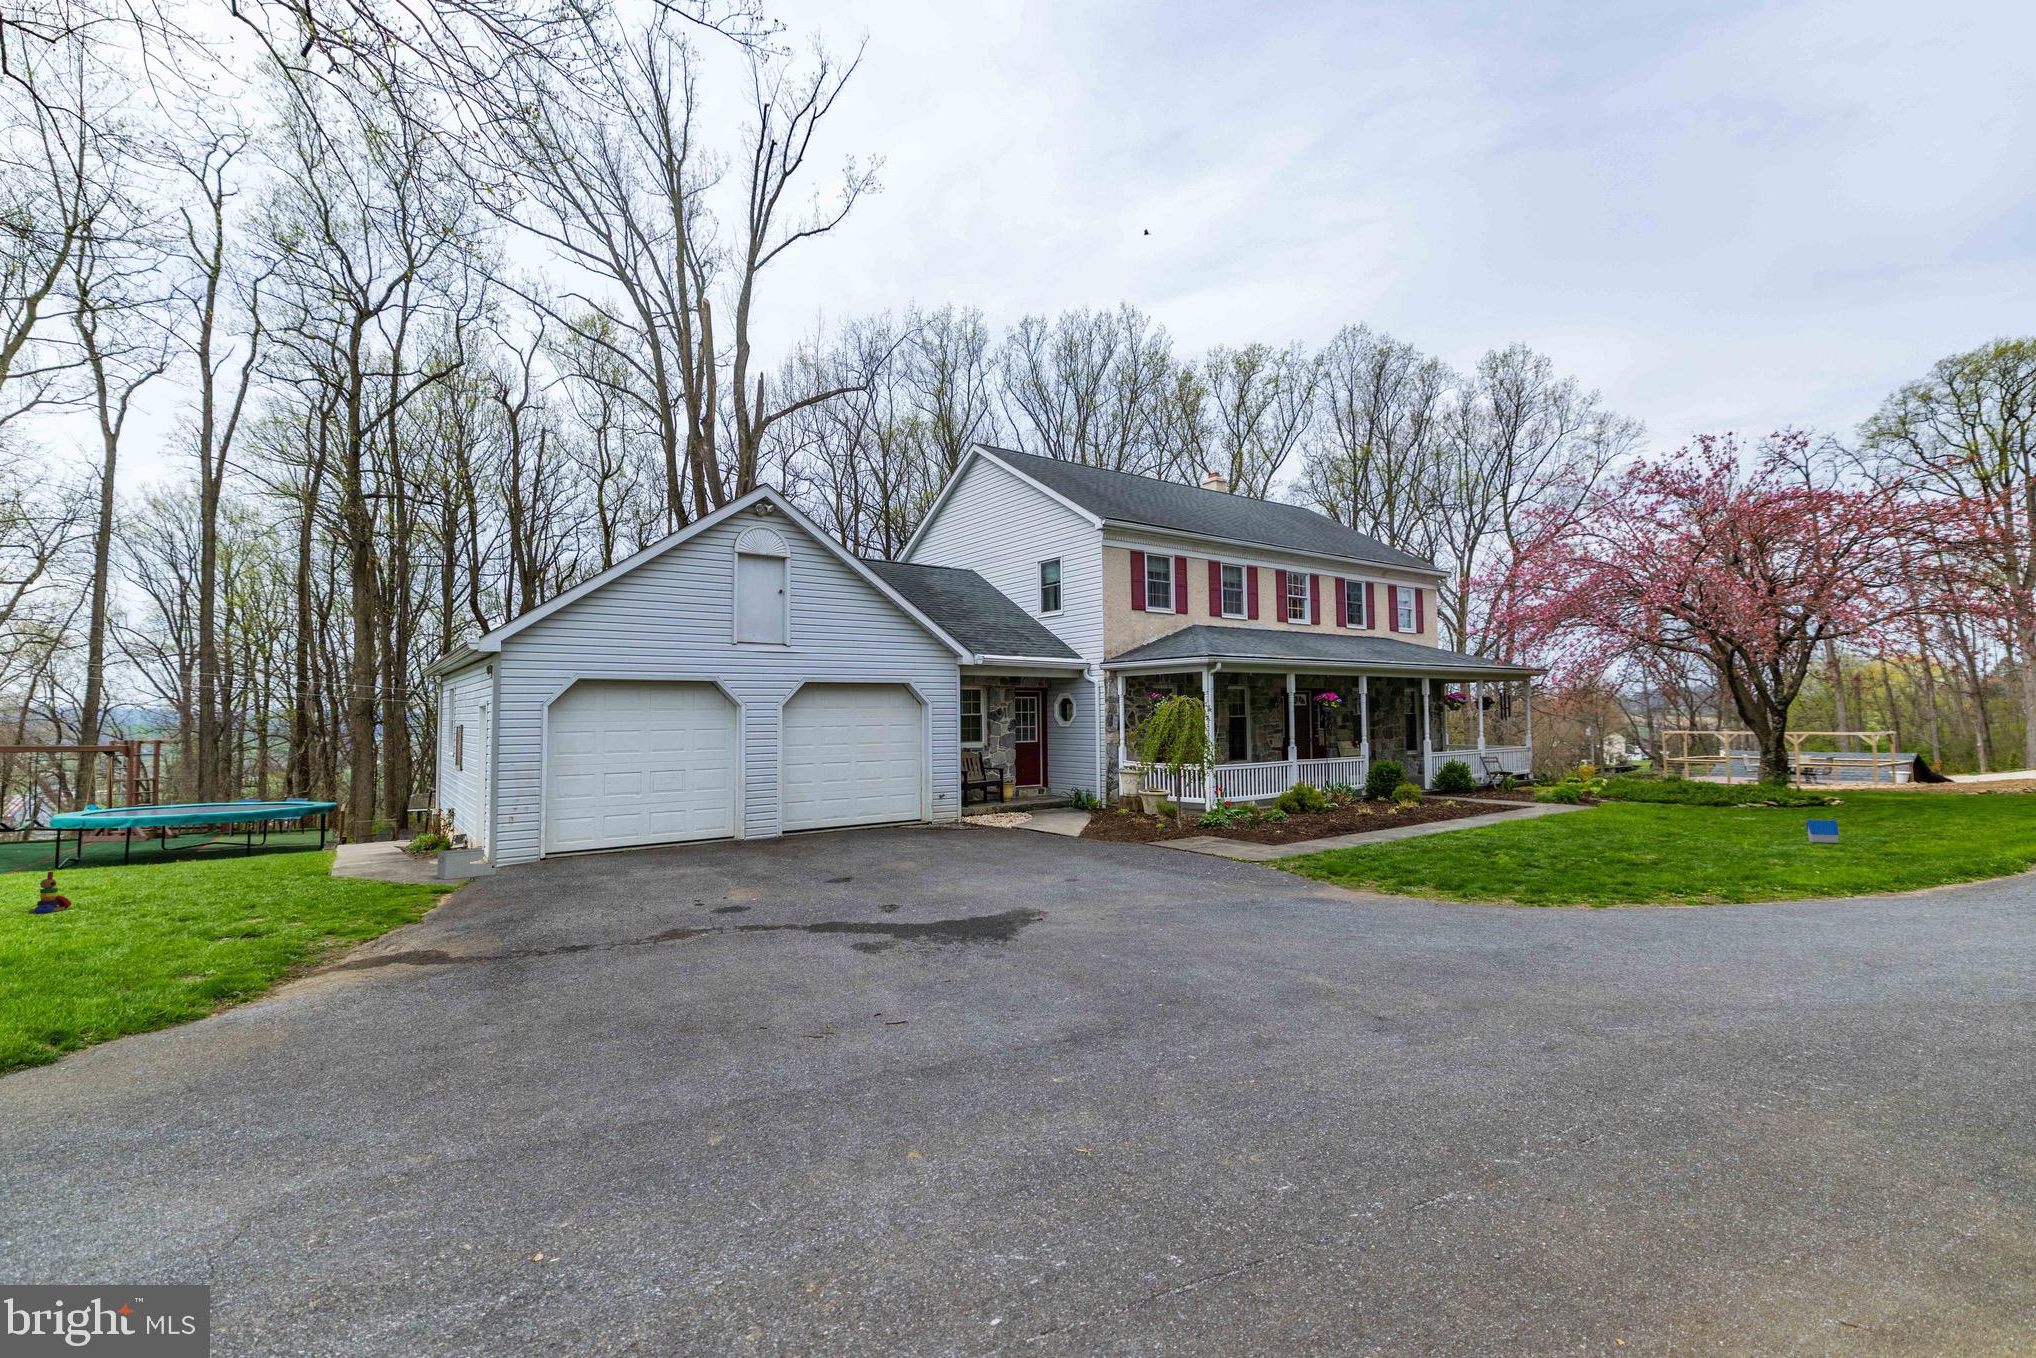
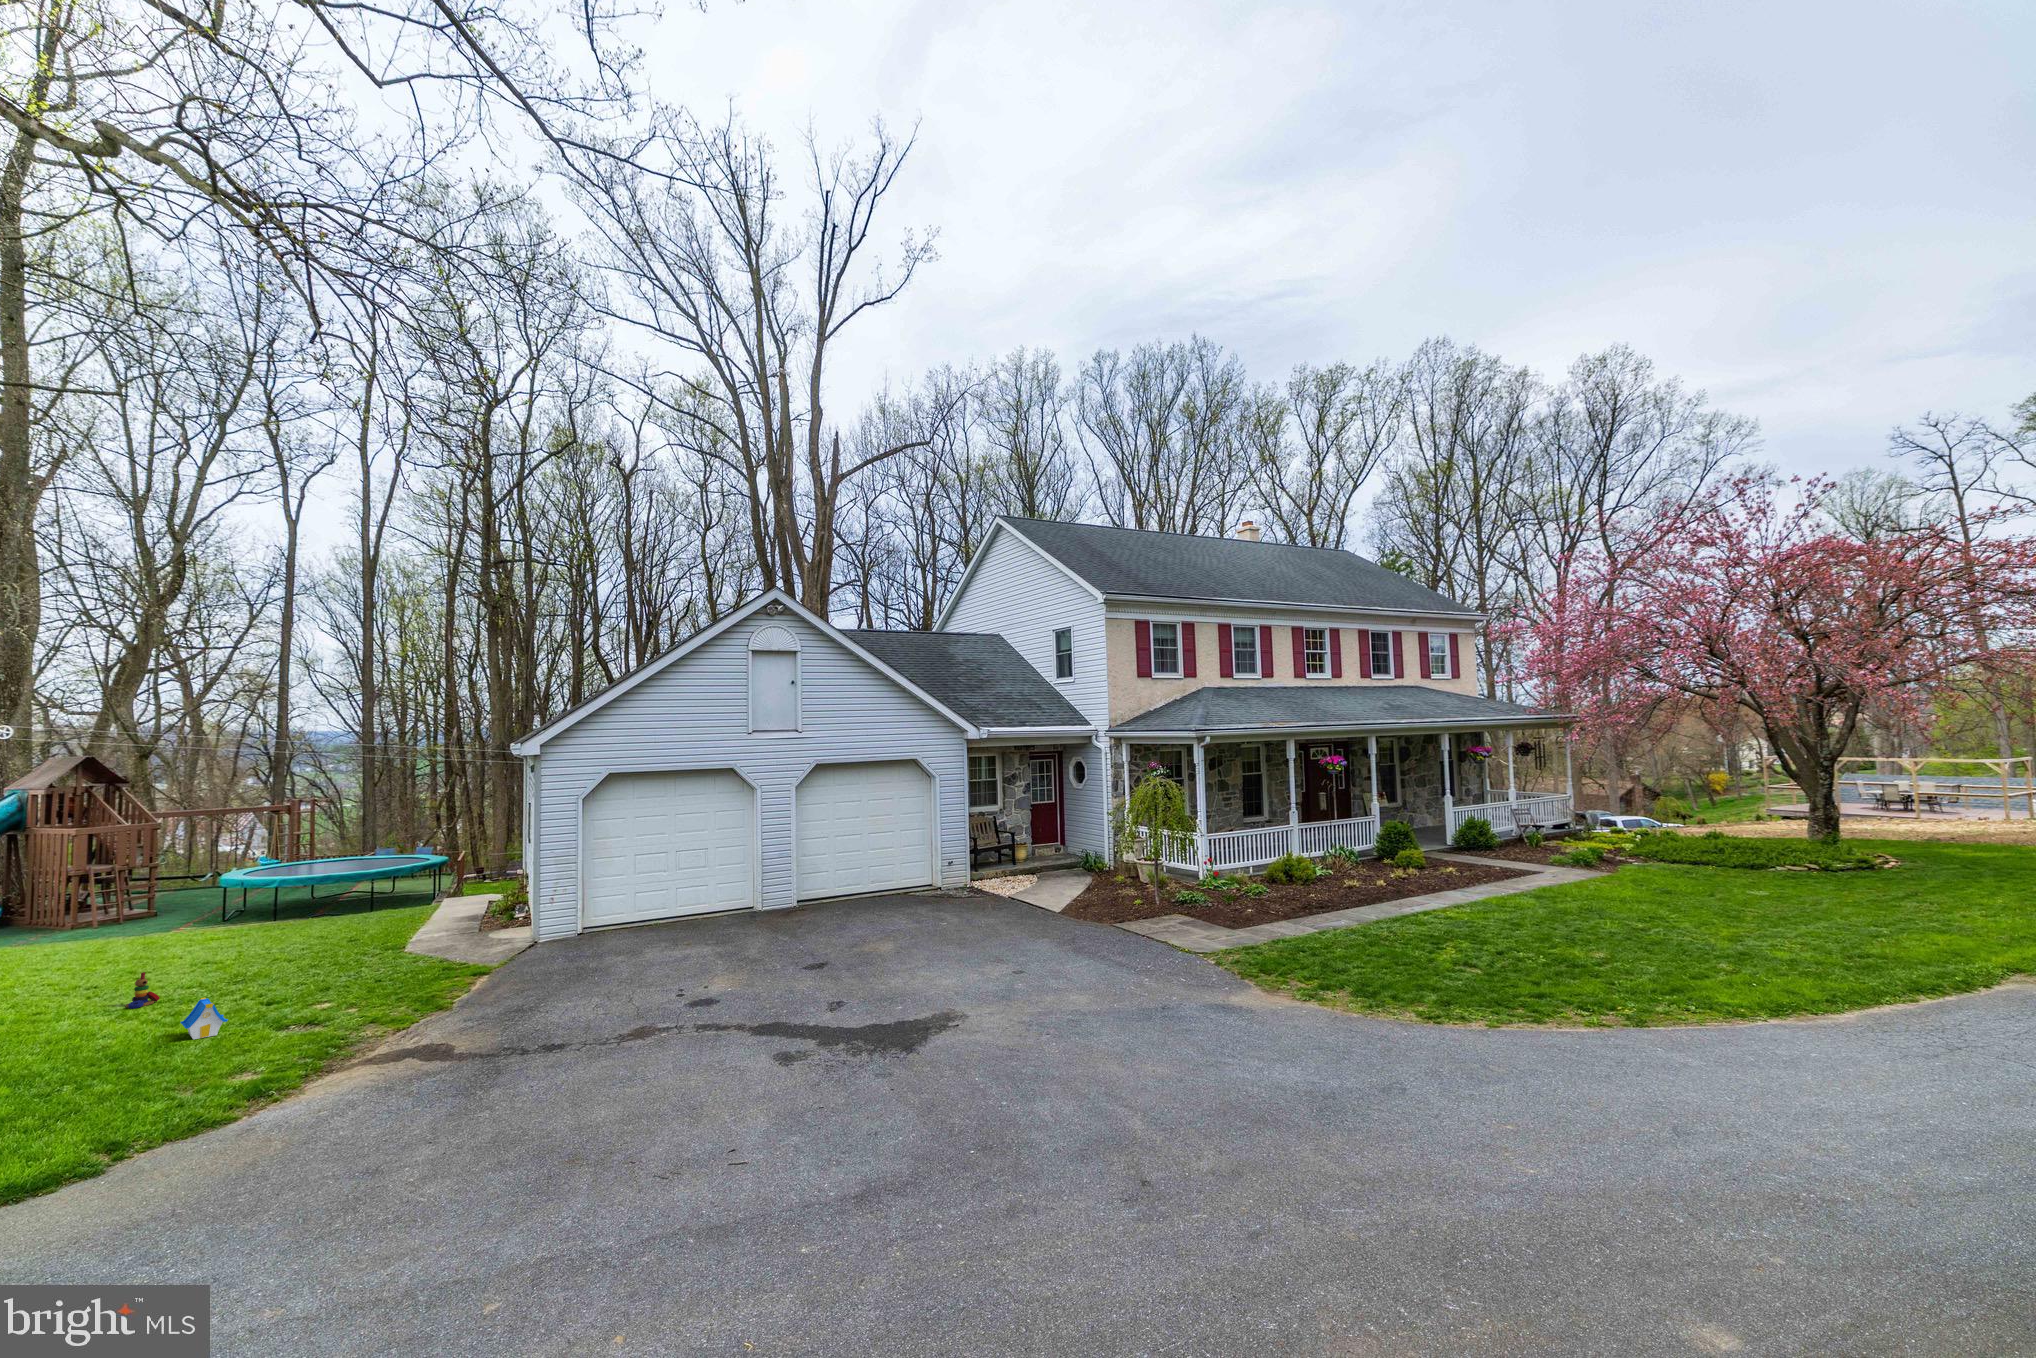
toy house: present [1803,819,1841,843] -> present [181,997,228,1039]
storage bin: present [437,848,497,879] -> none [484,924,535,955]

